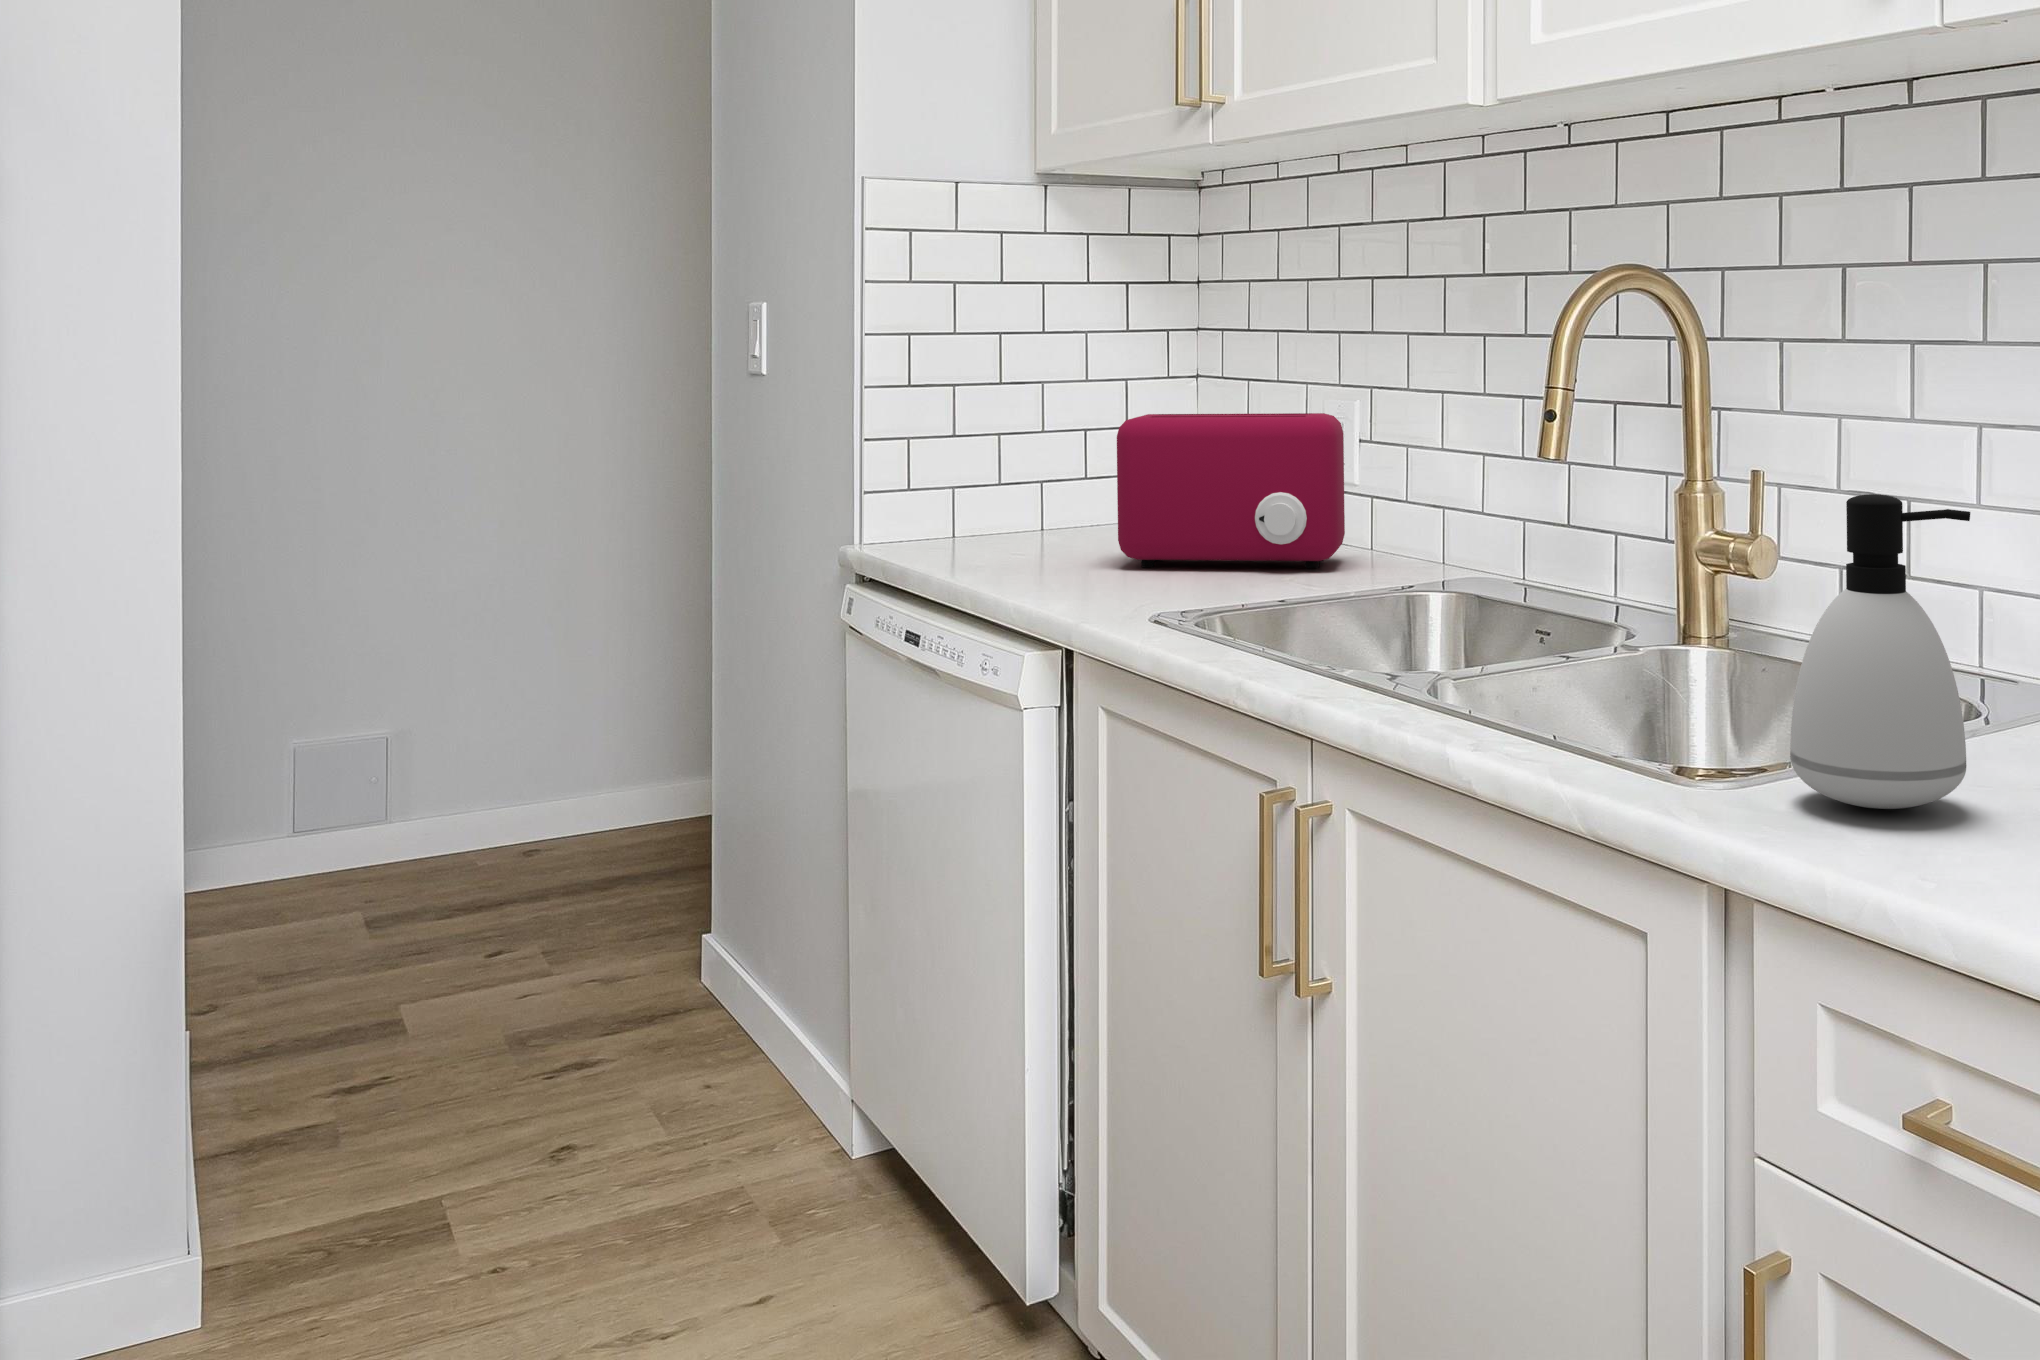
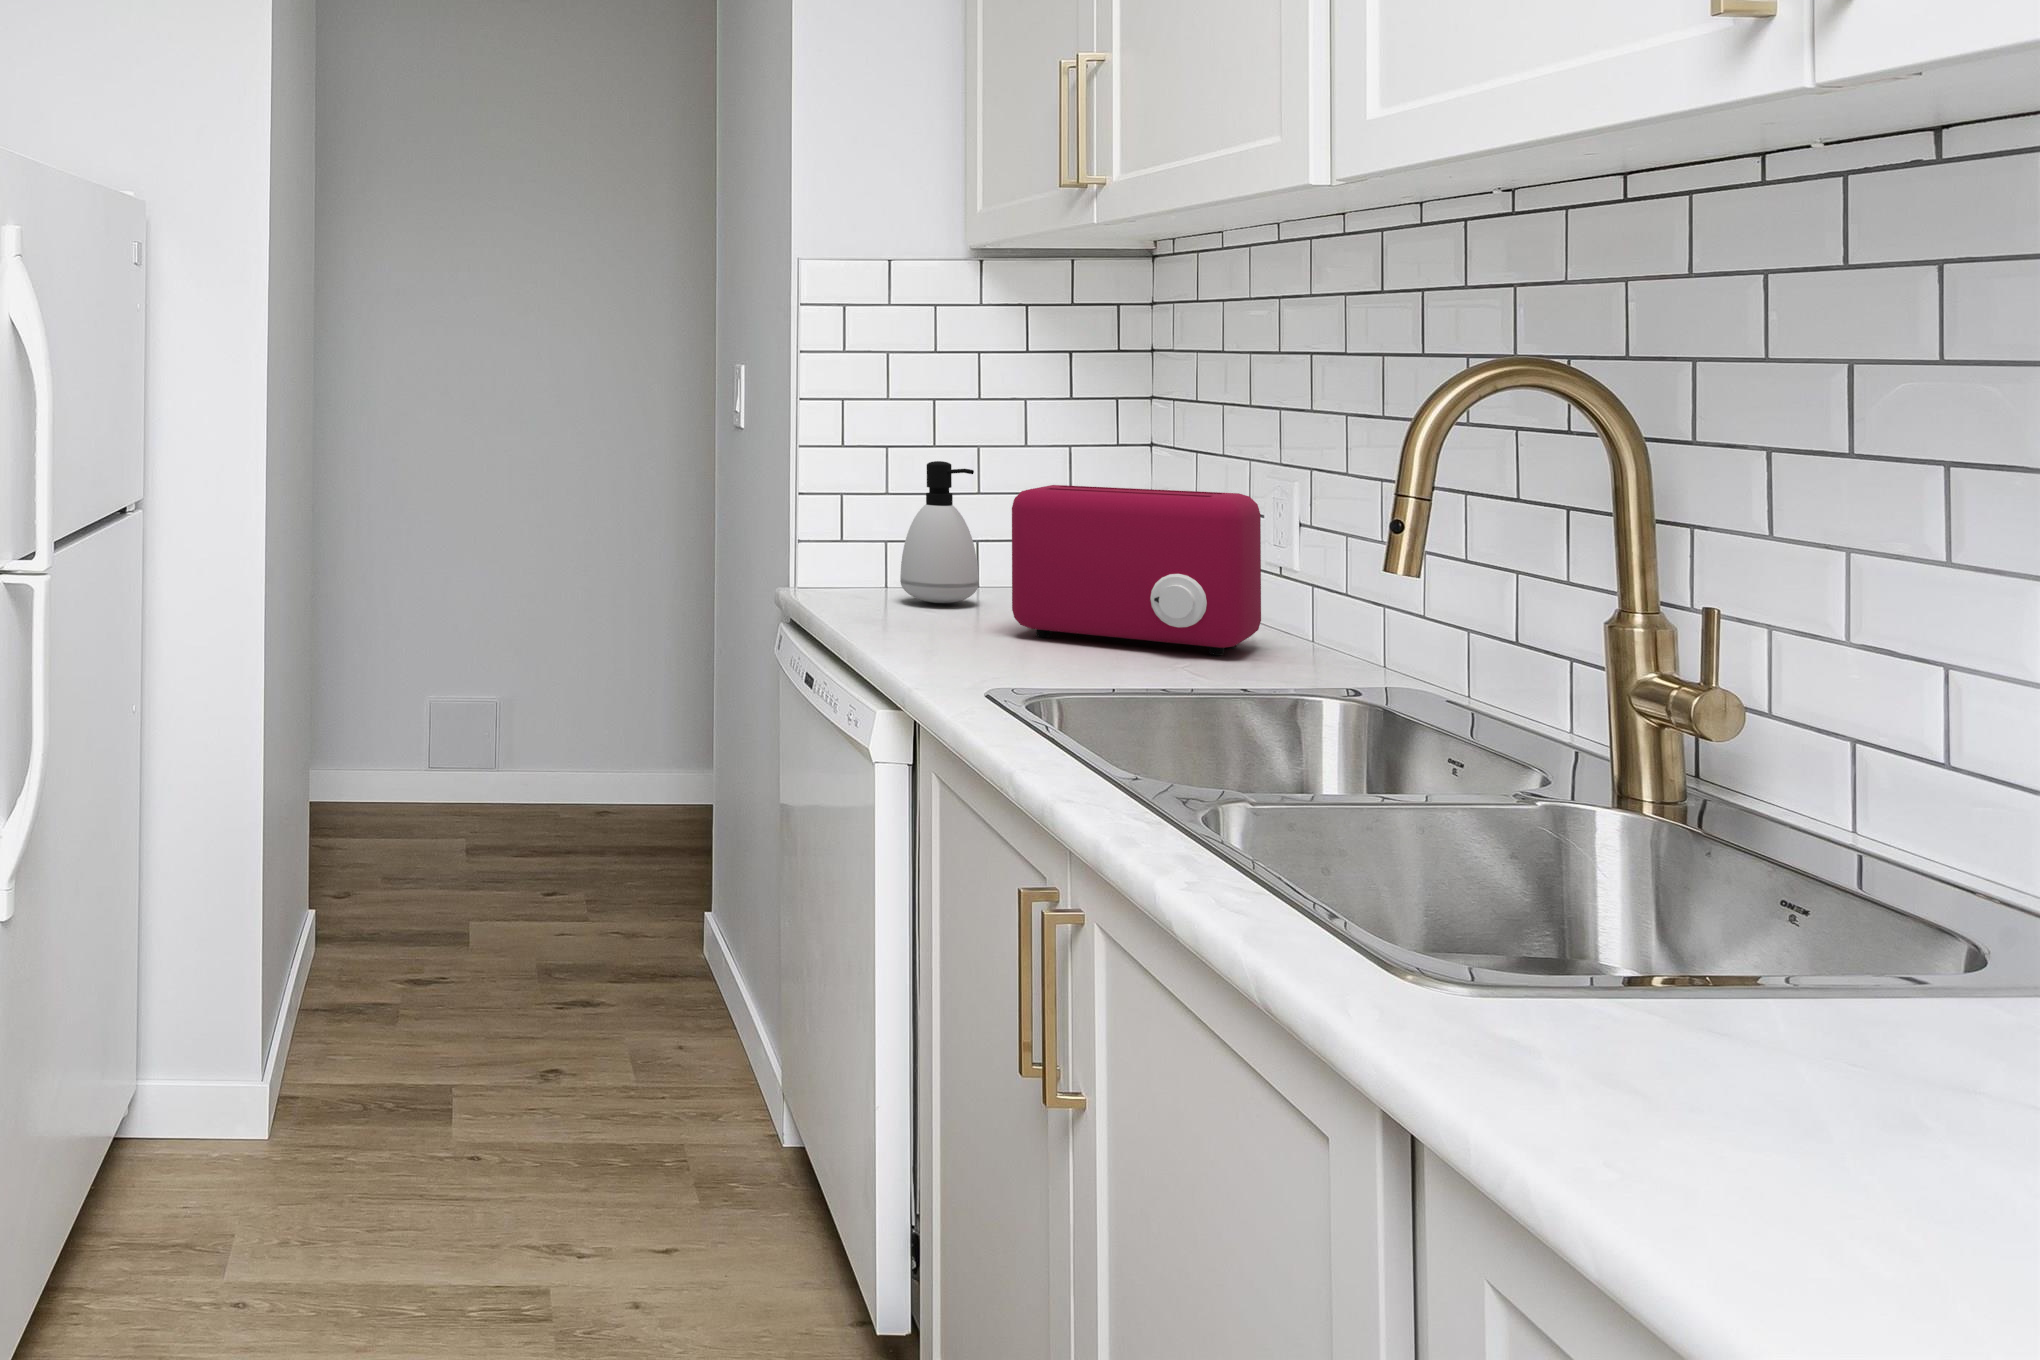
soap dispenser: present [1790,494,1970,809] -> present [900,461,979,603]

